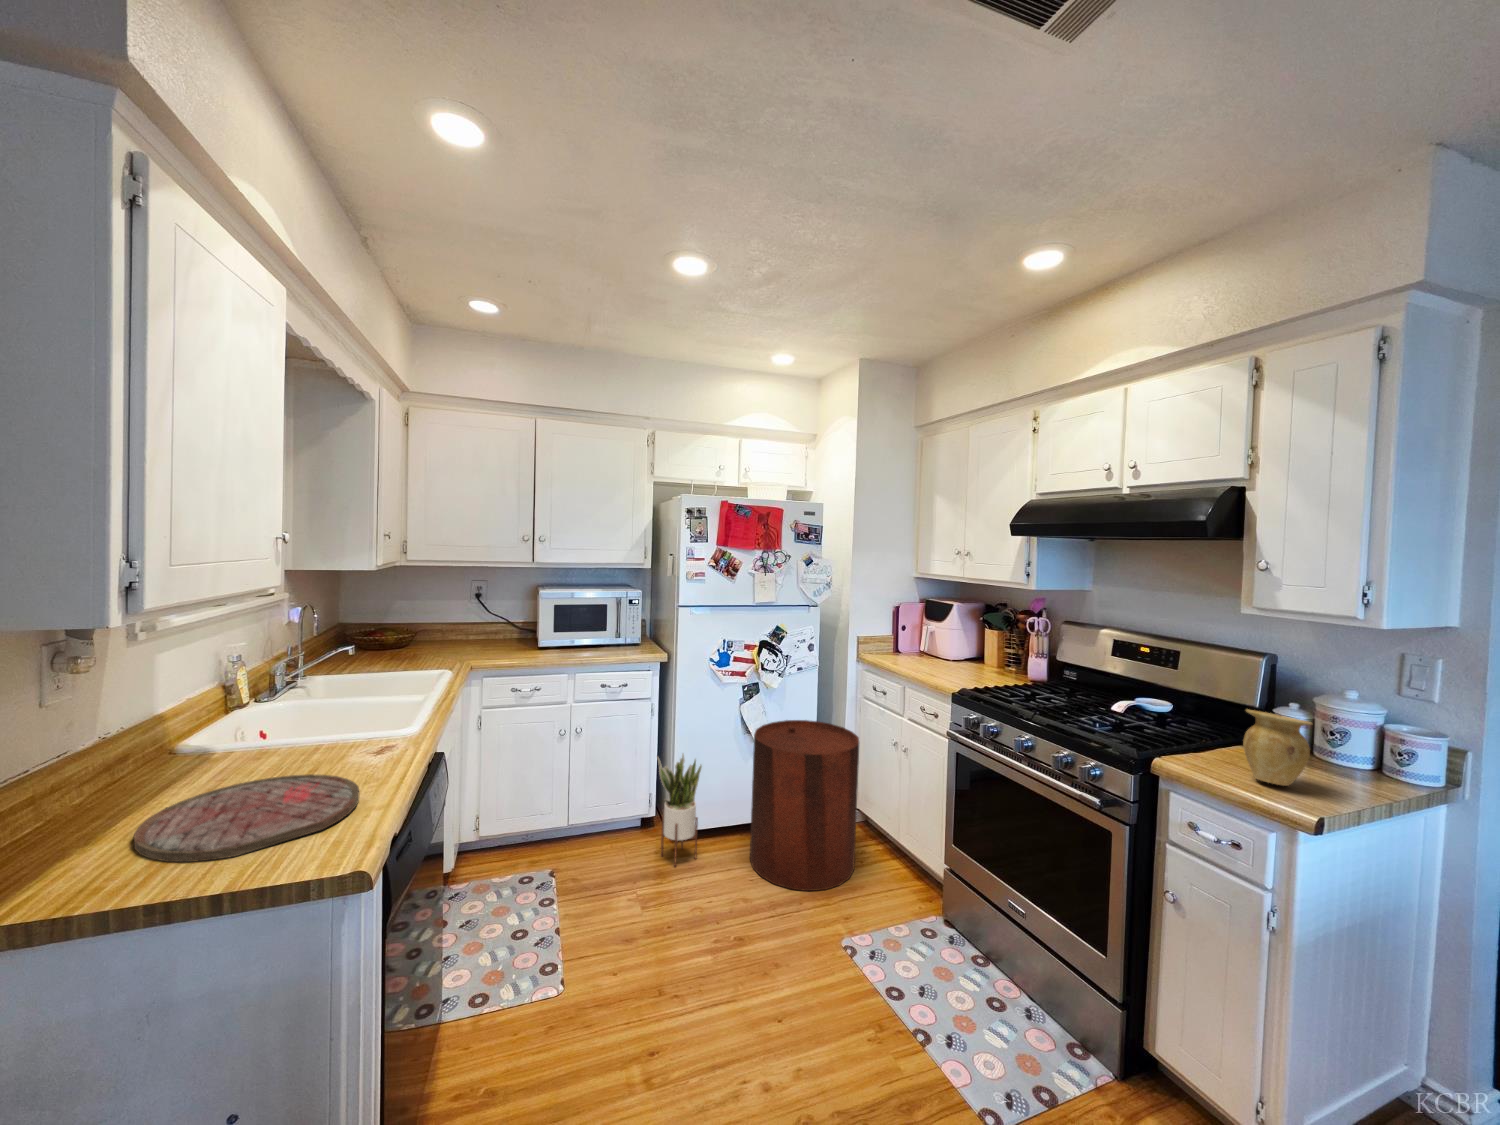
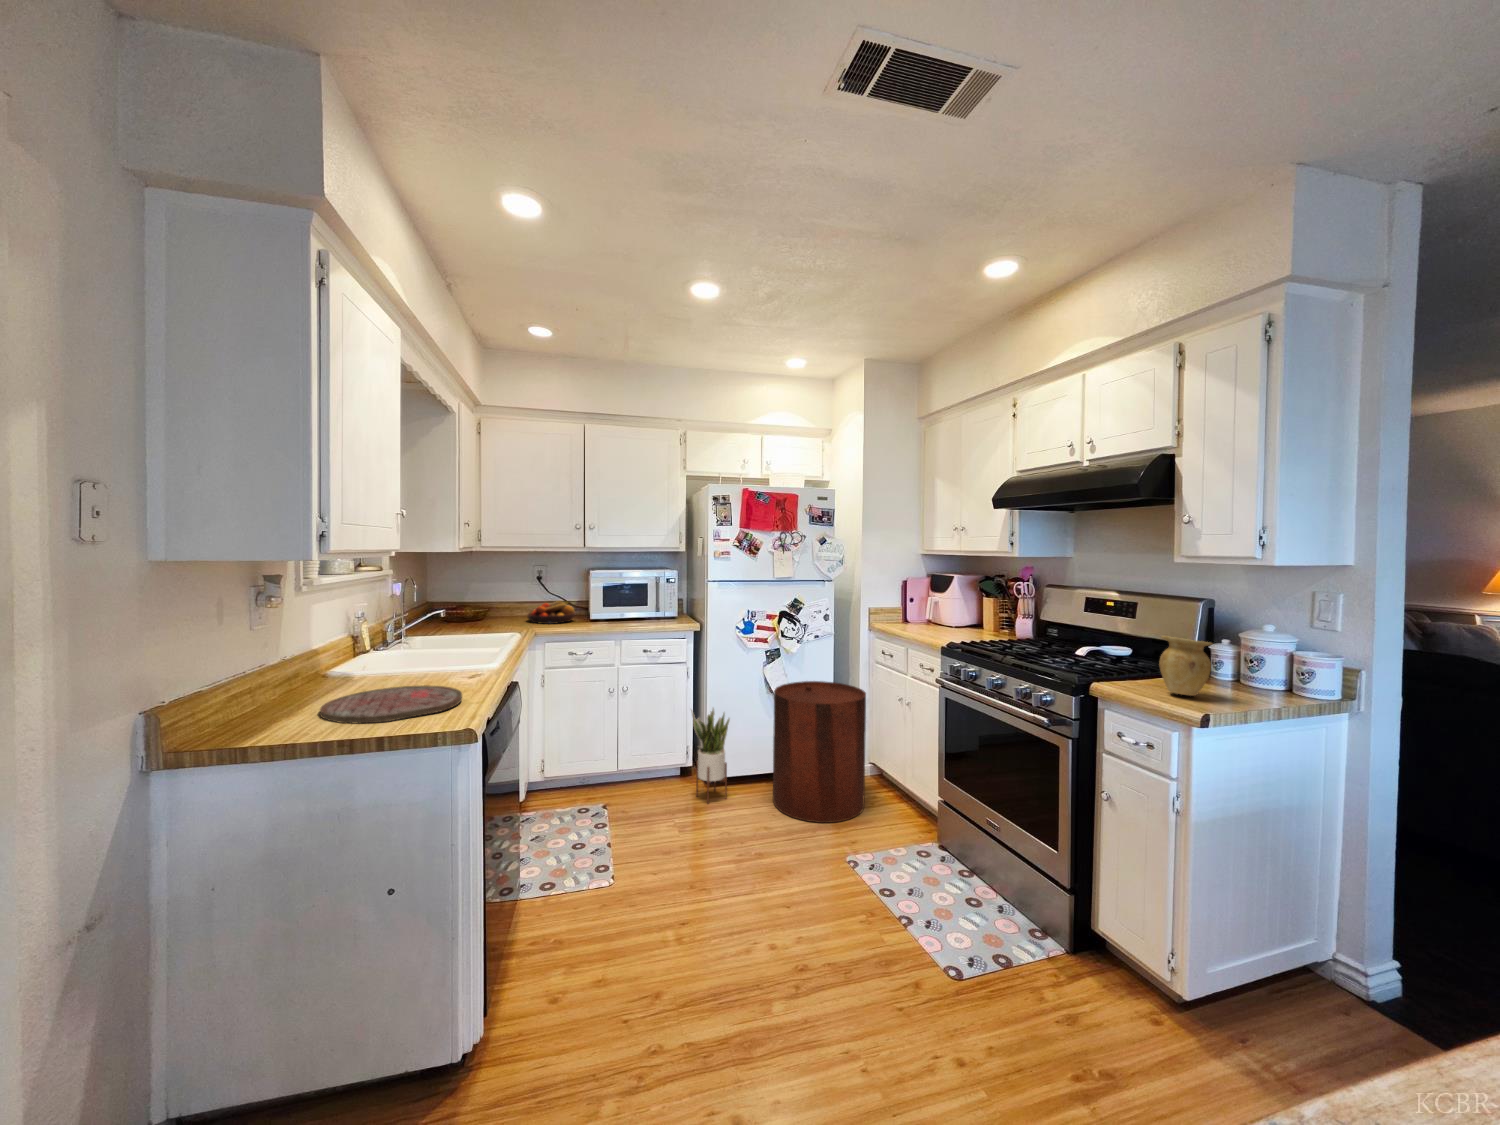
fruit bowl: none [462,622,520,651] -> present [527,601,575,624]

